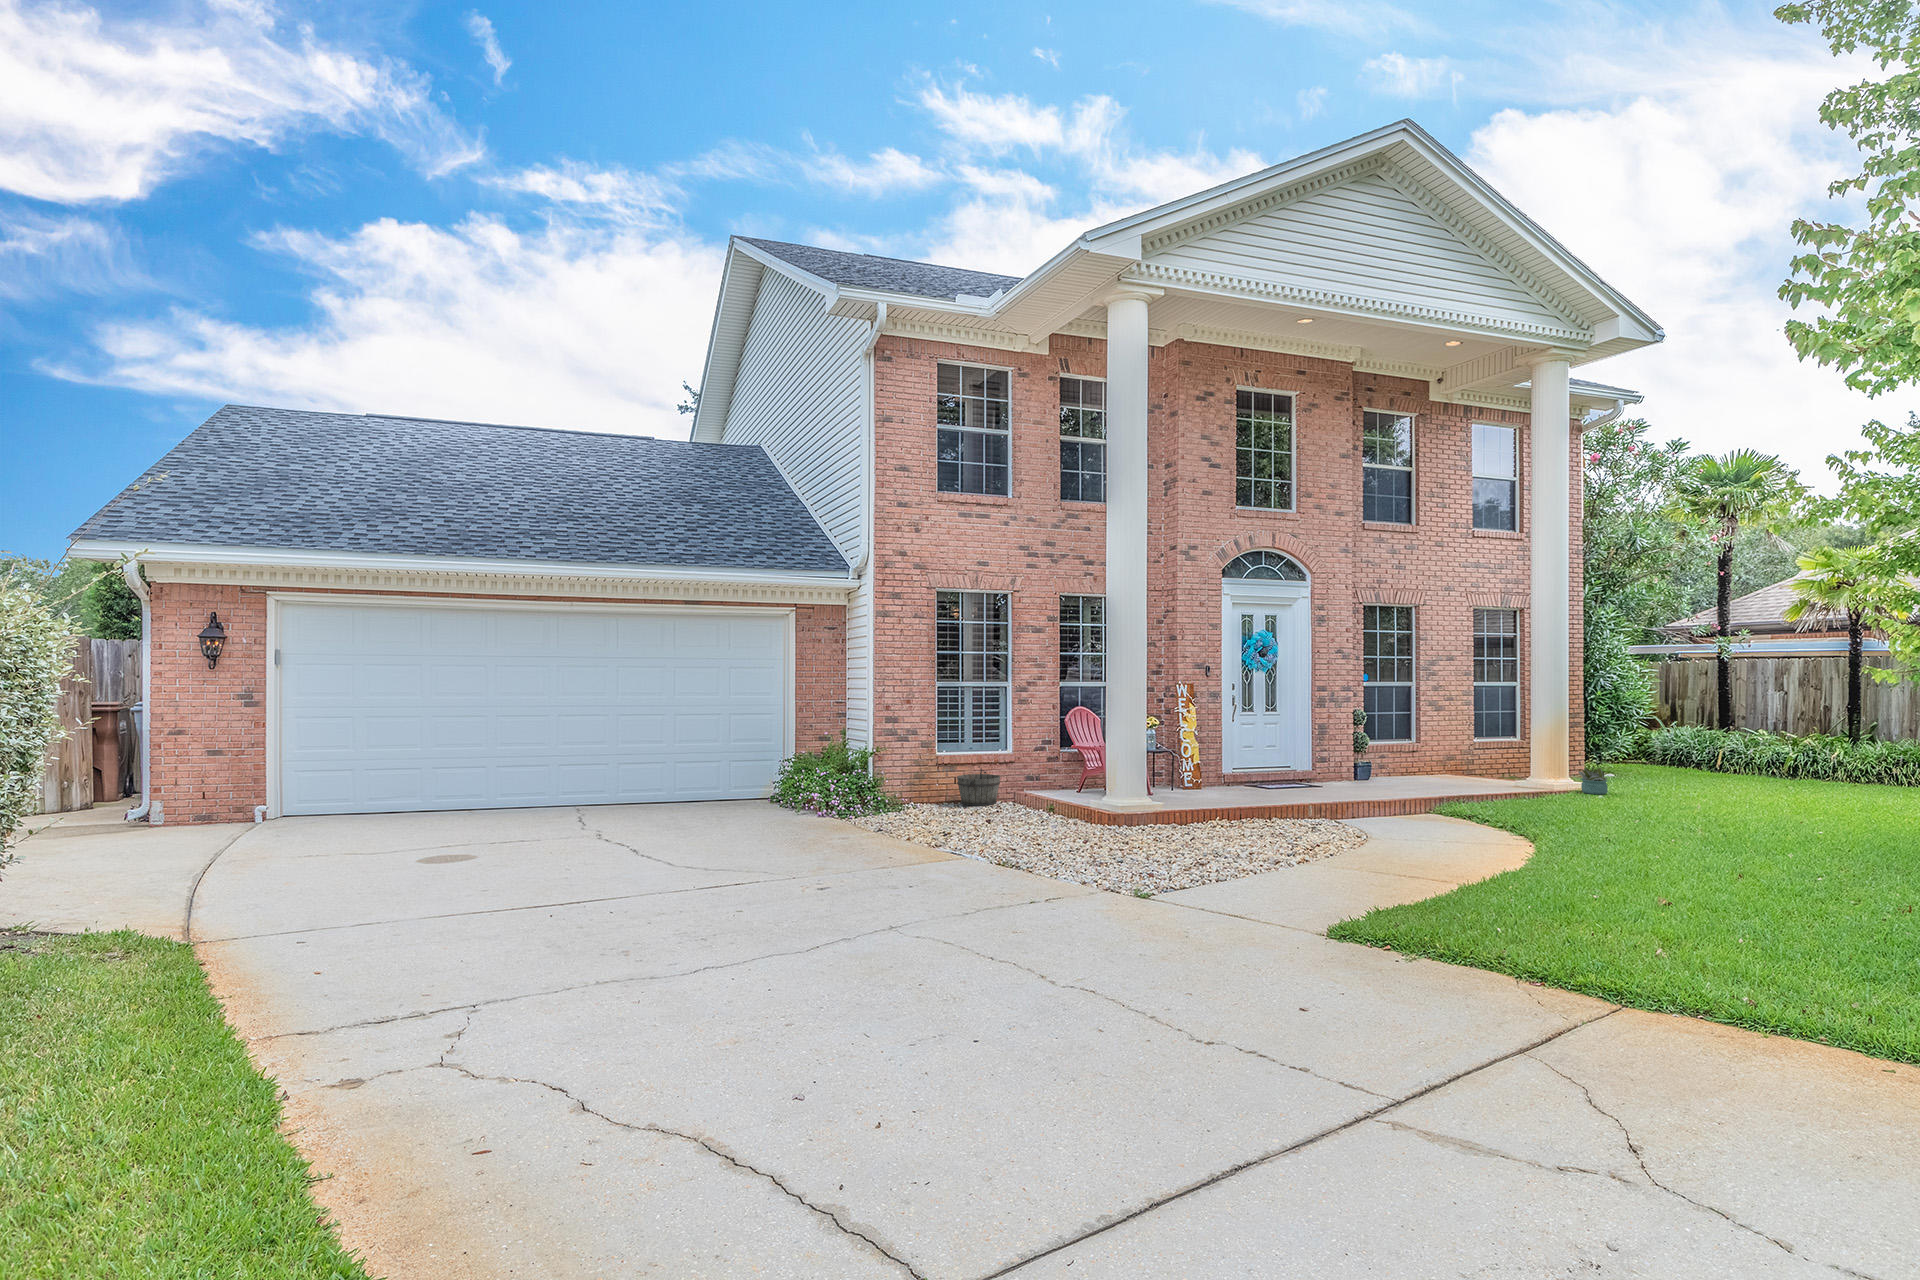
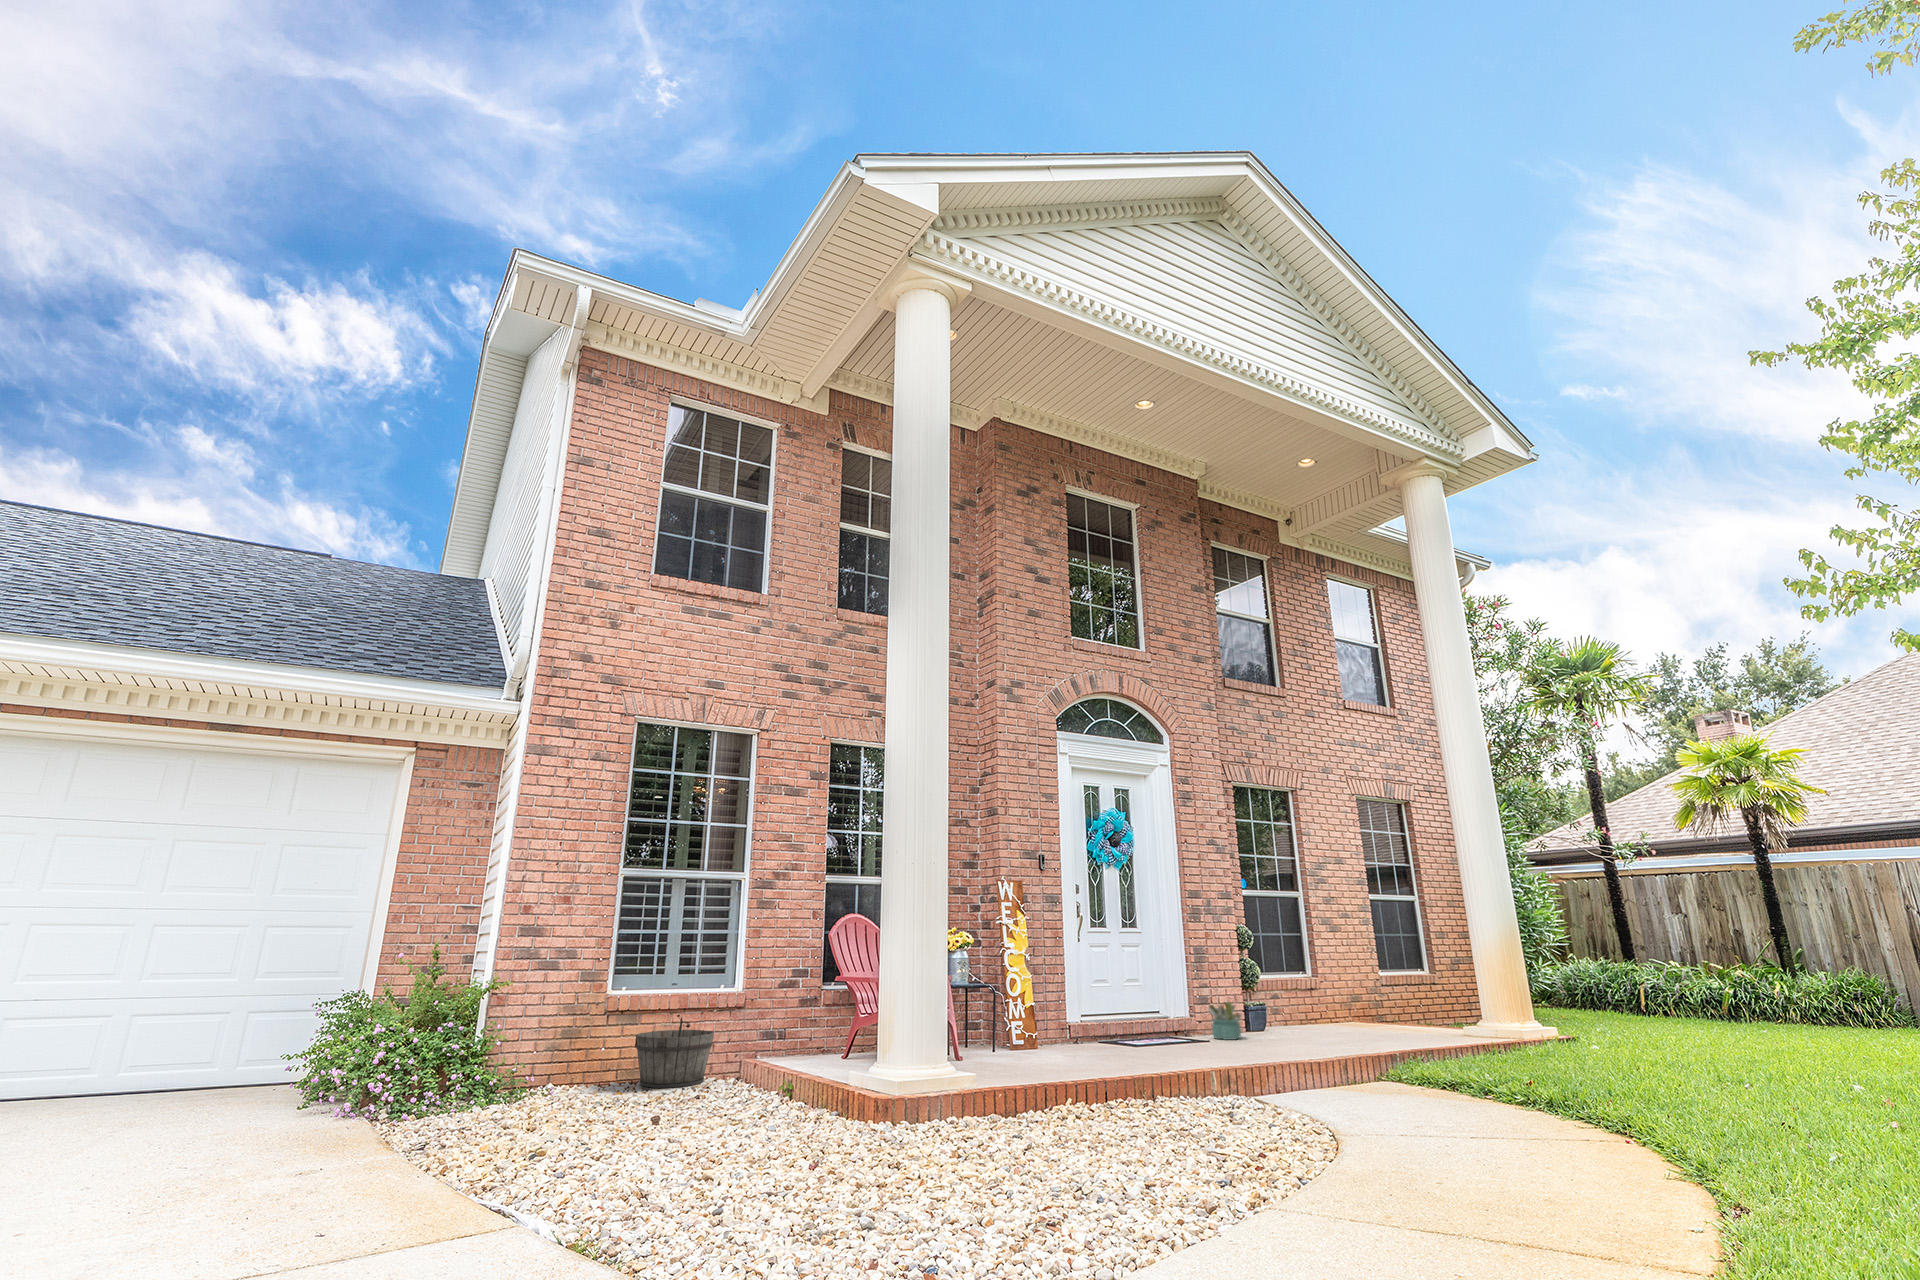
decorative plant: present [1579,768,1608,794] -> present [1208,1002,1241,1040]

